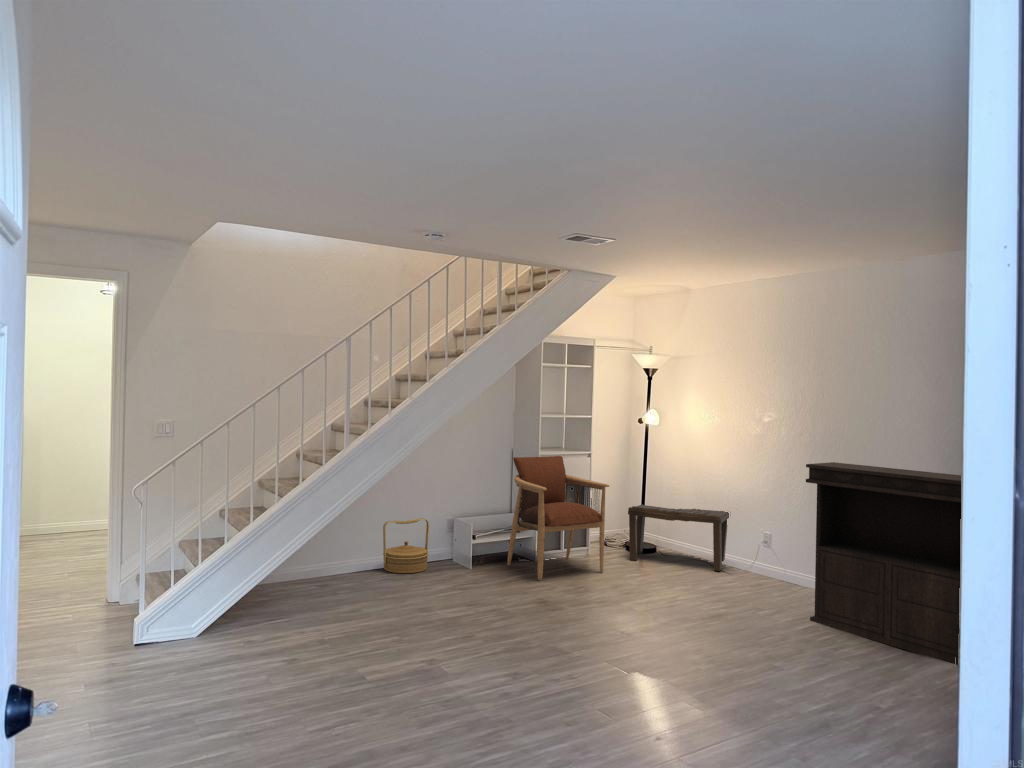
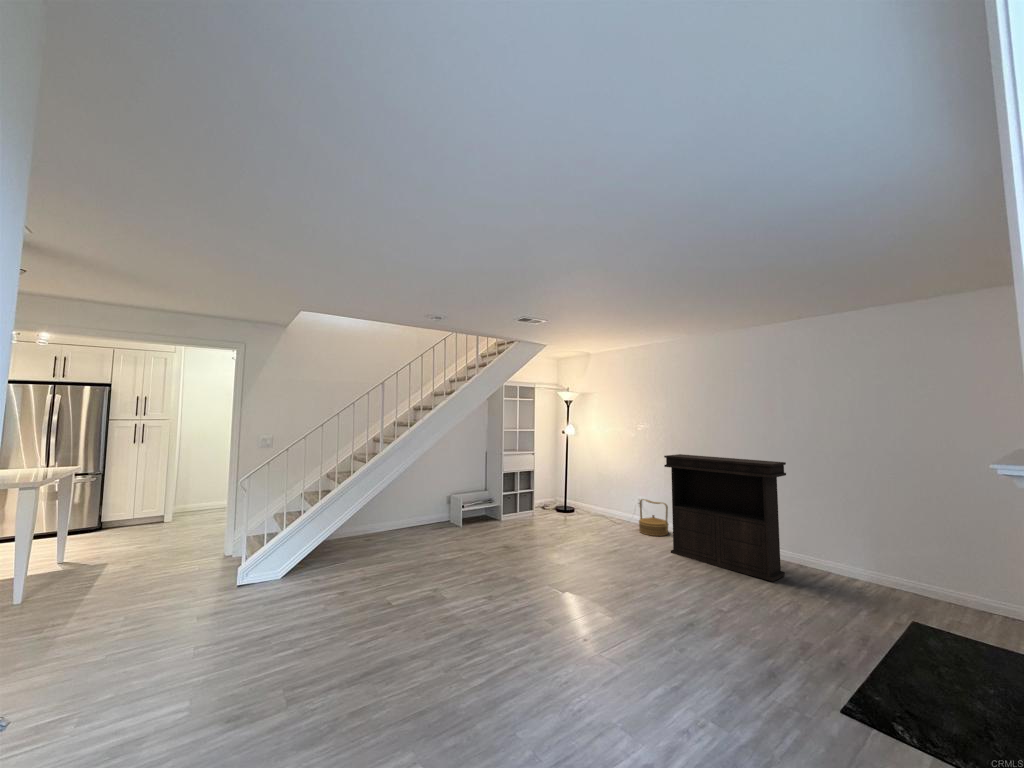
armchair: present [507,456,609,580] -> none [484,454,546,532]
bench: present [628,504,729,571] -> none [557,483,619,523]
woven basket: present [383,518,429,573] -> present [639,499,669,536]

